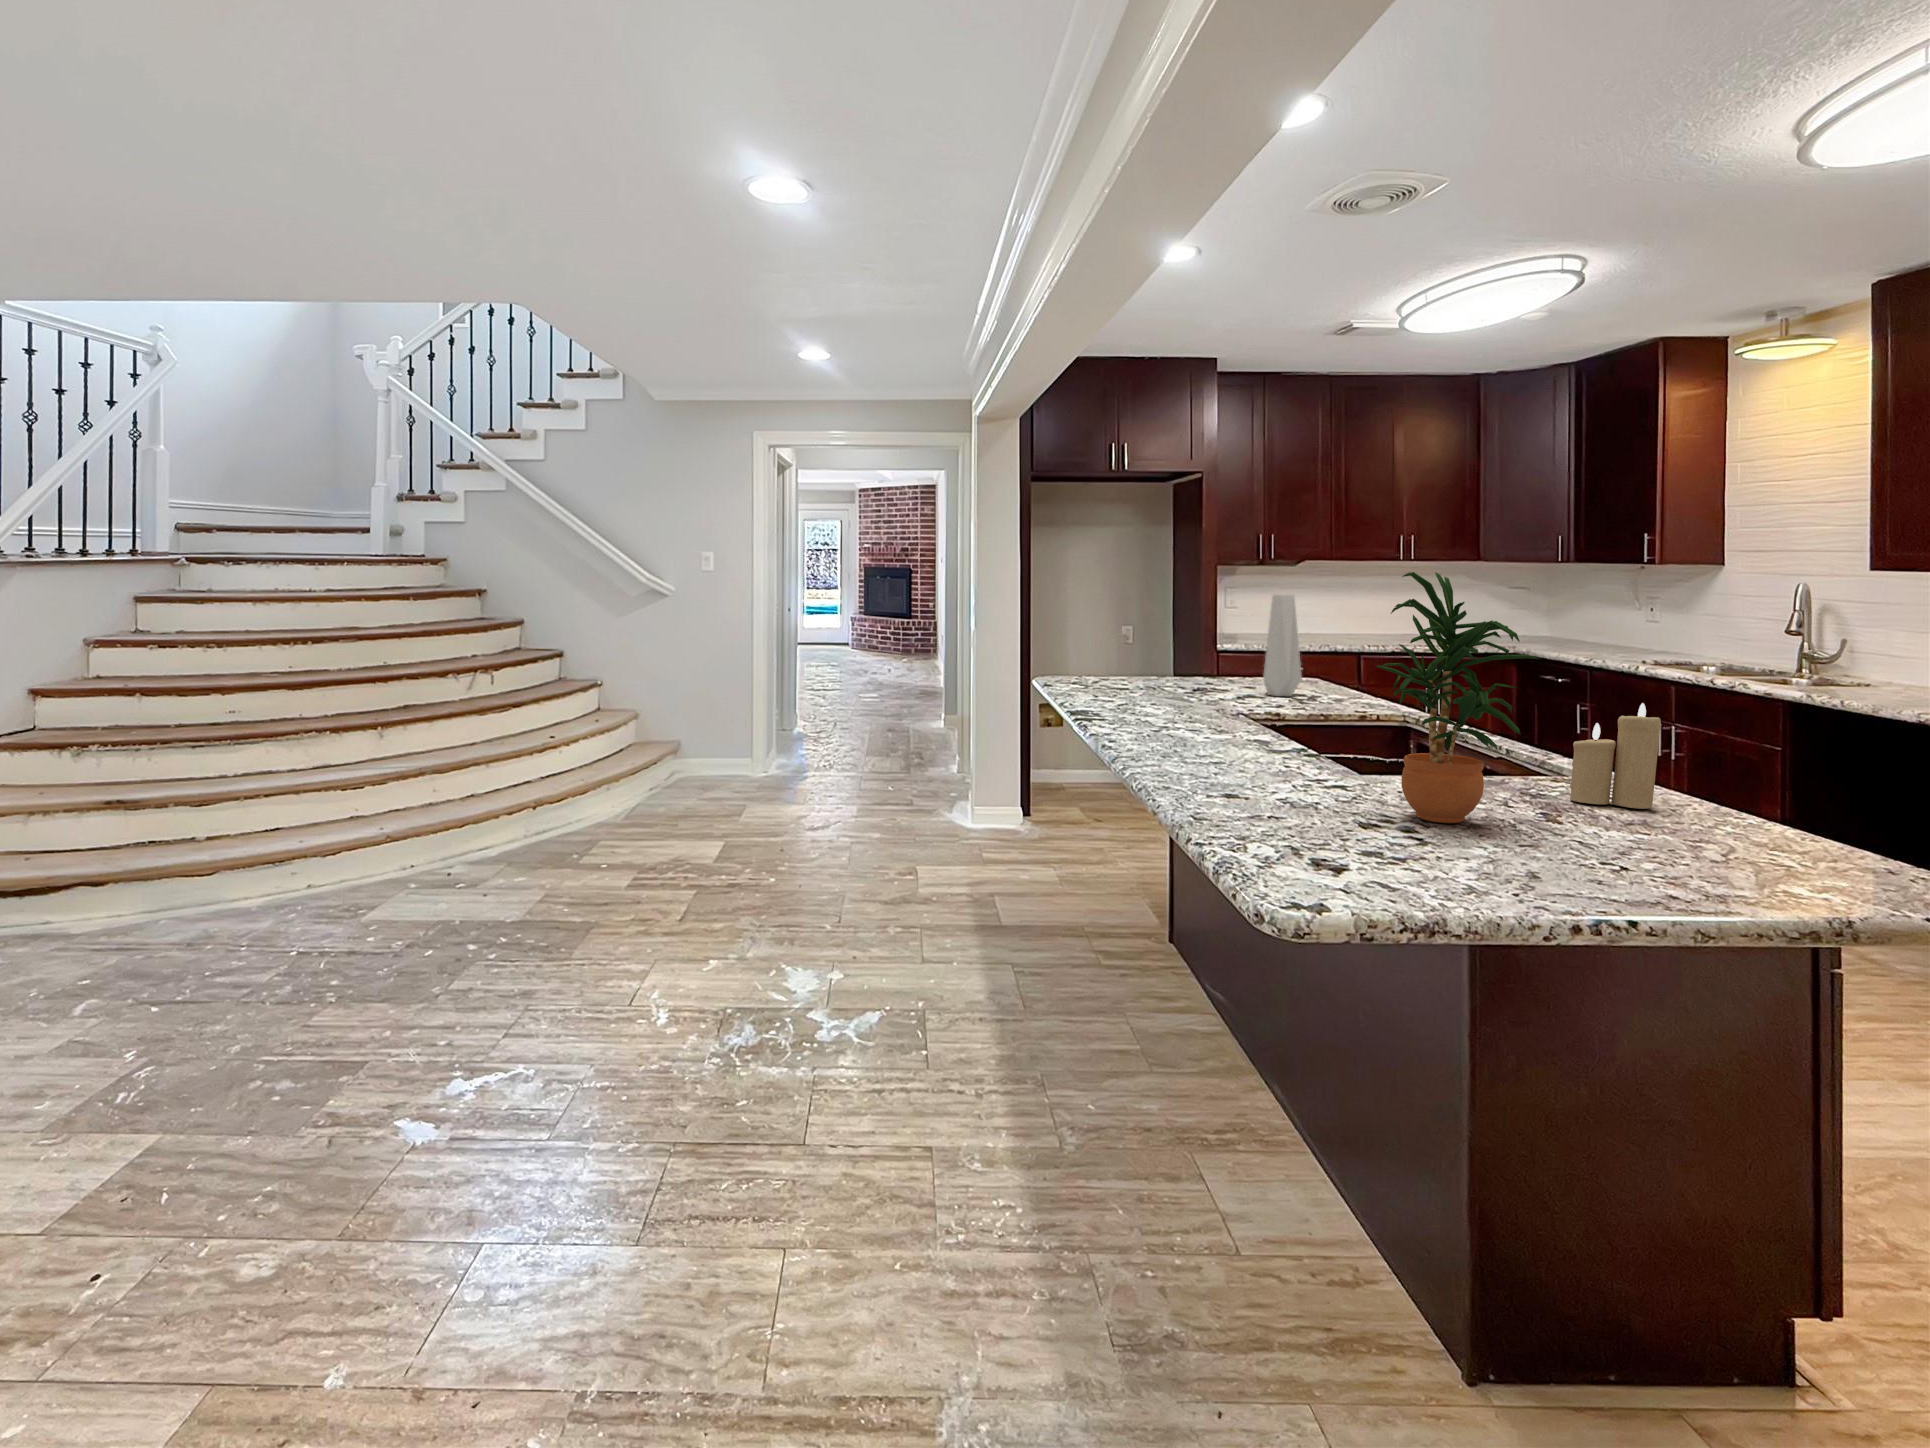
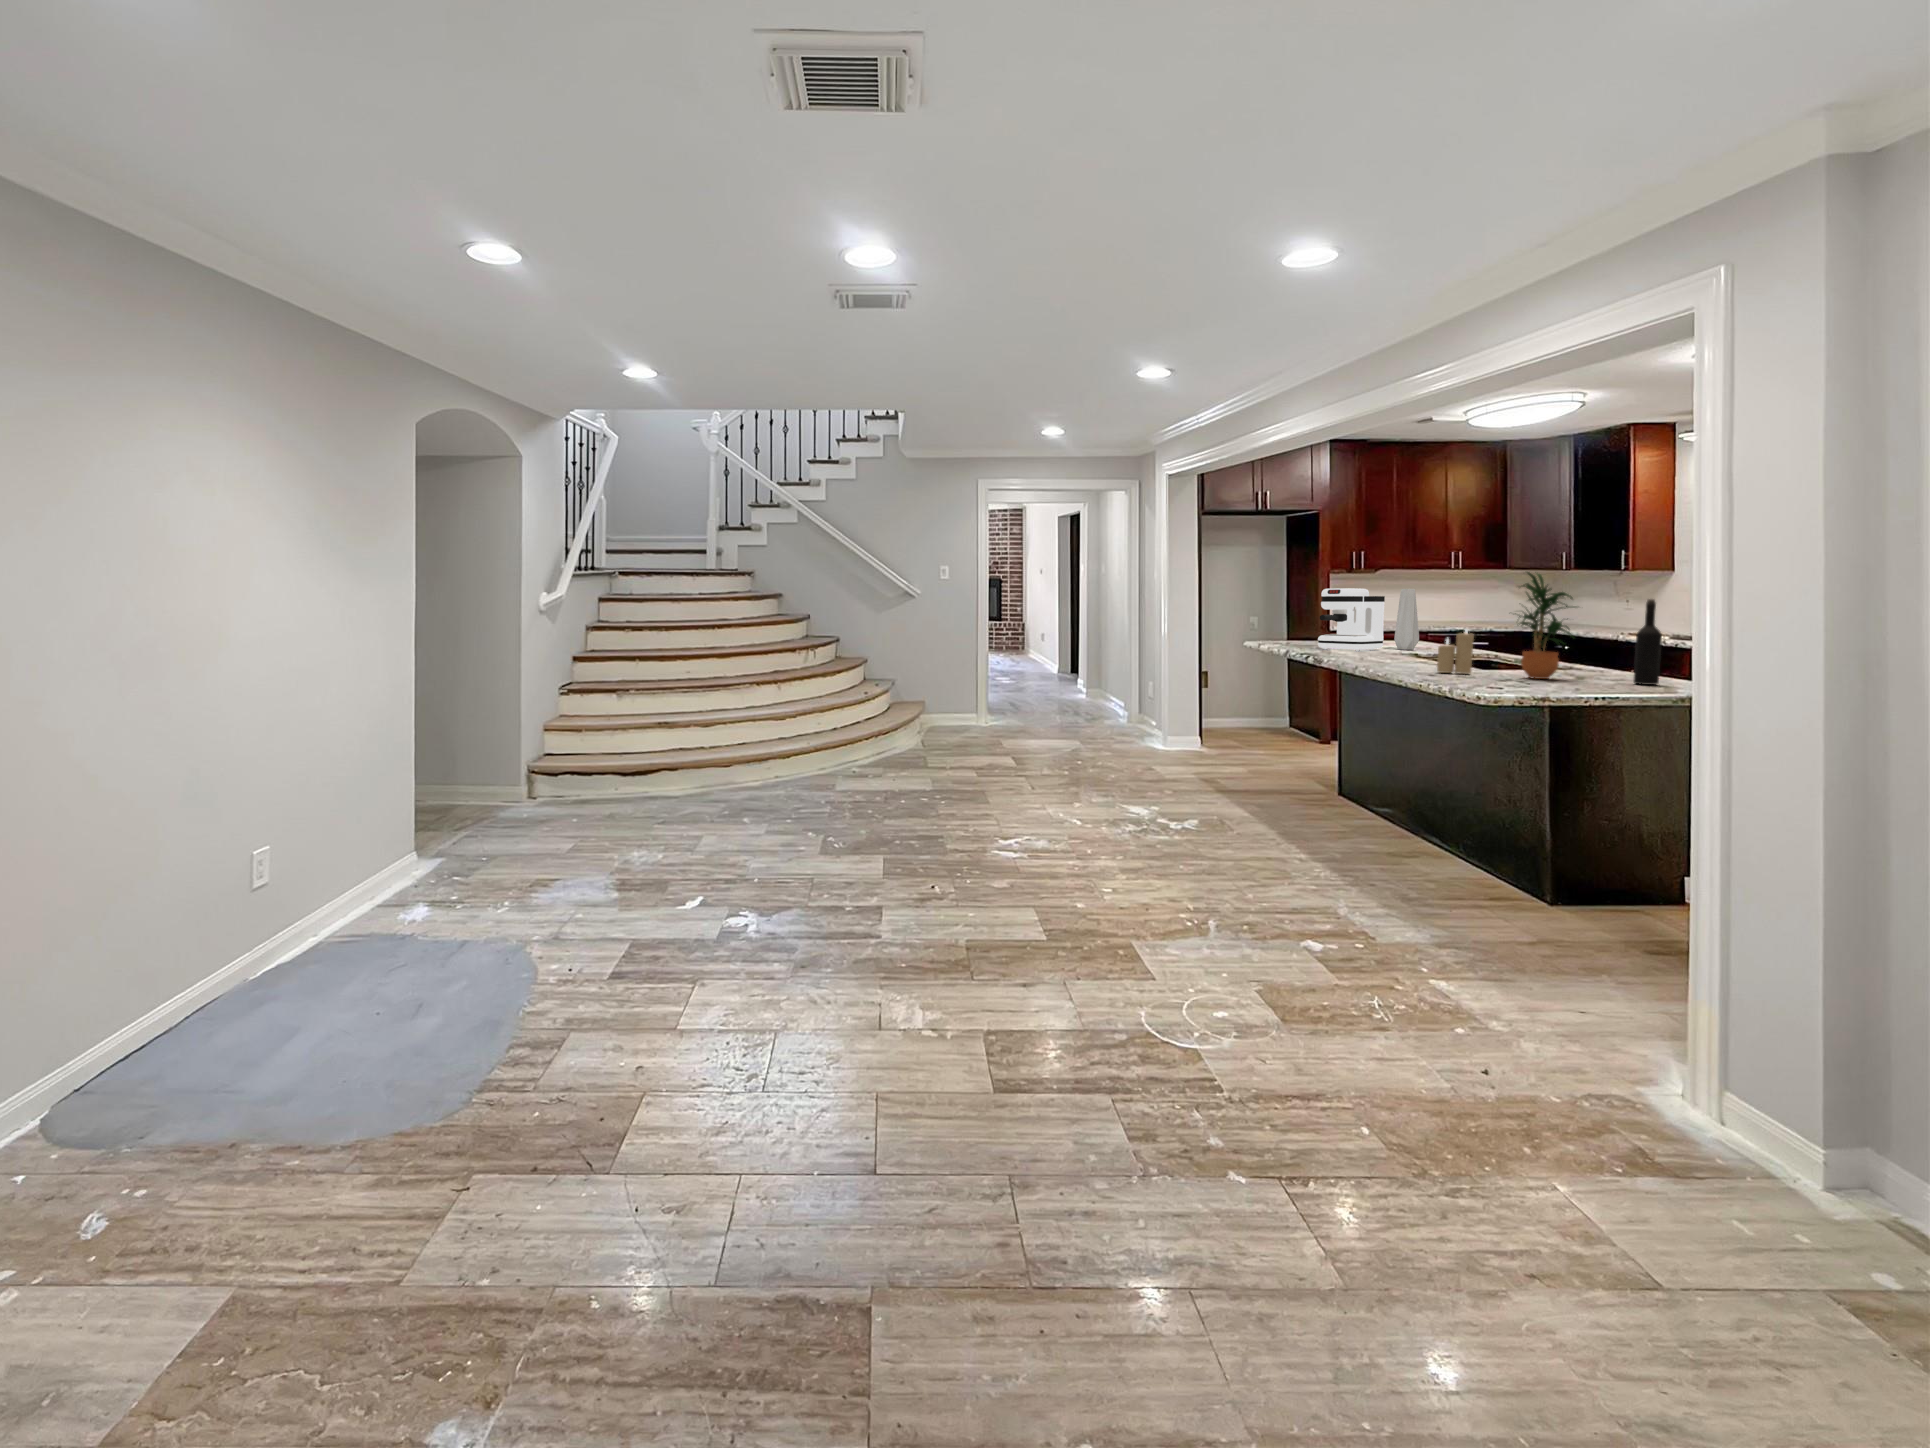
coffee maker: none [1128,594,1240,700] -> present [1318,588,1385,651]
wine bottle: none [1658,645,1732,860] -> present [1634,599,1662,685]
candle: present [1570,703,1661,809] -> present [1437,629,1474,674]

